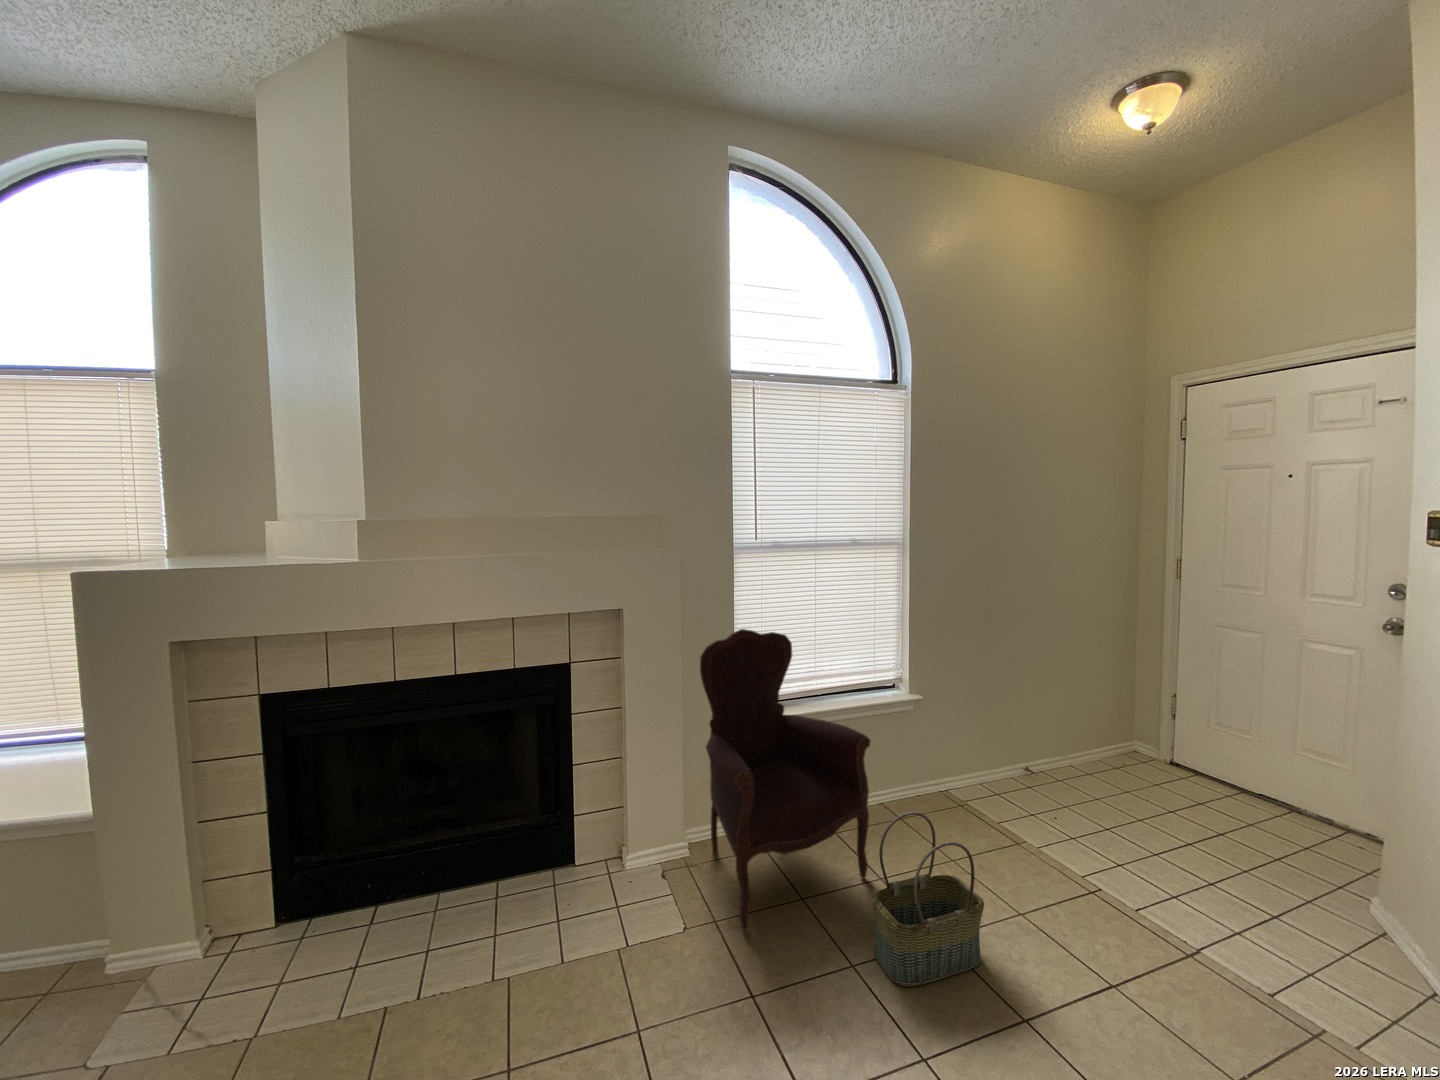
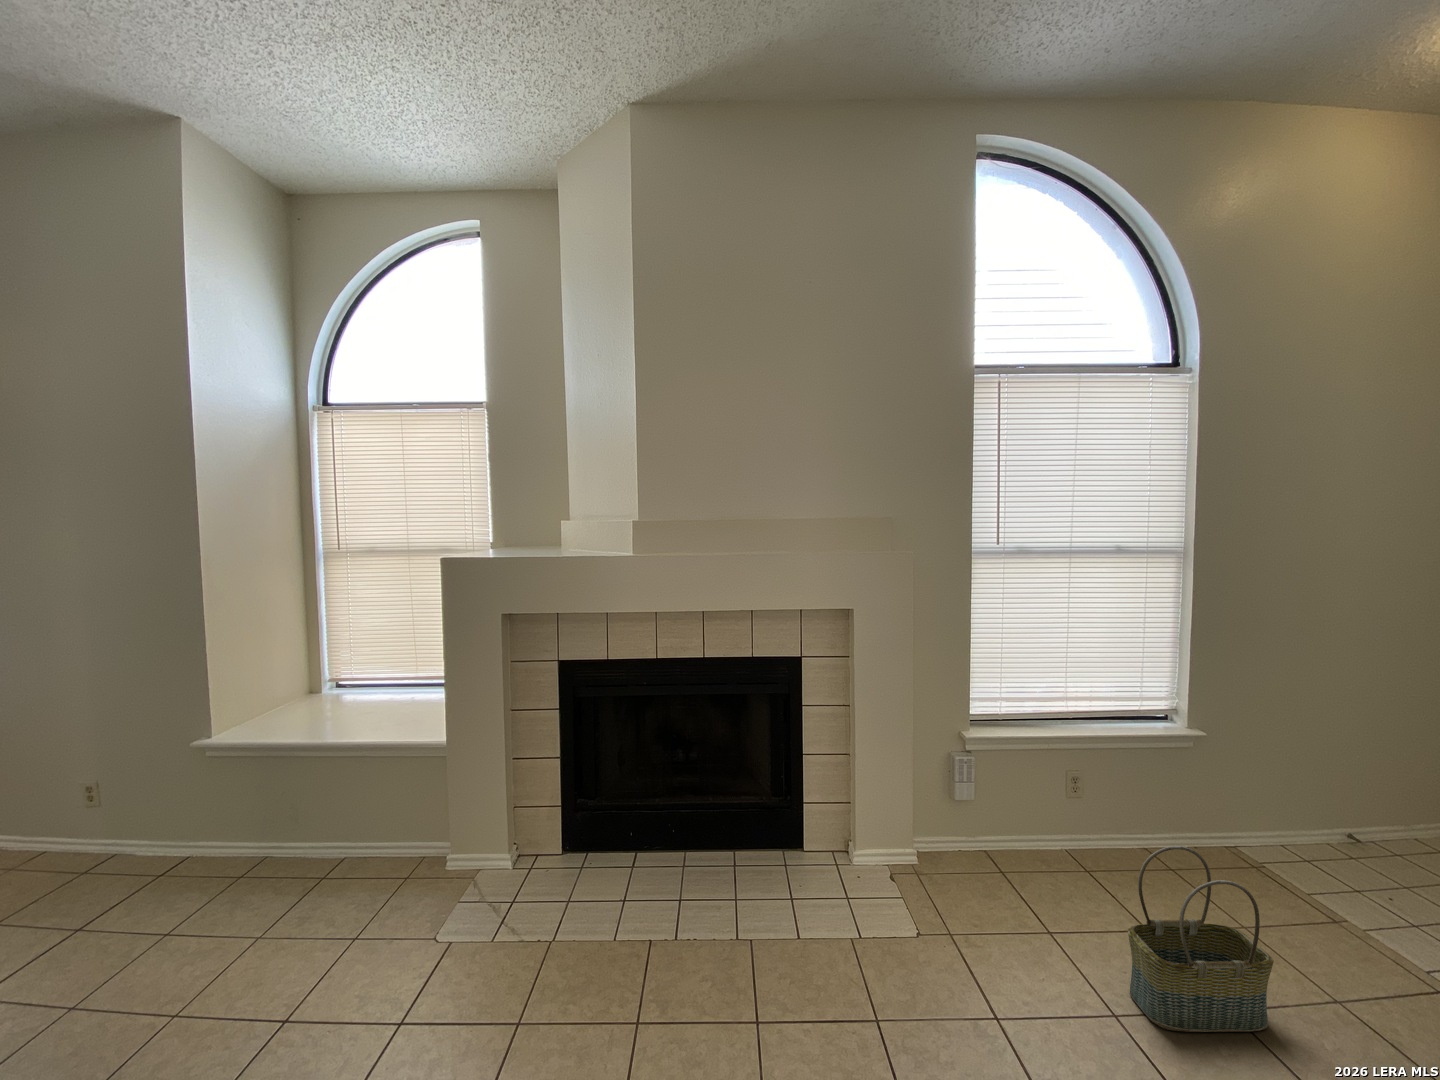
armchair: present [700,629,870,931] -> none [935,636,1132,941]

